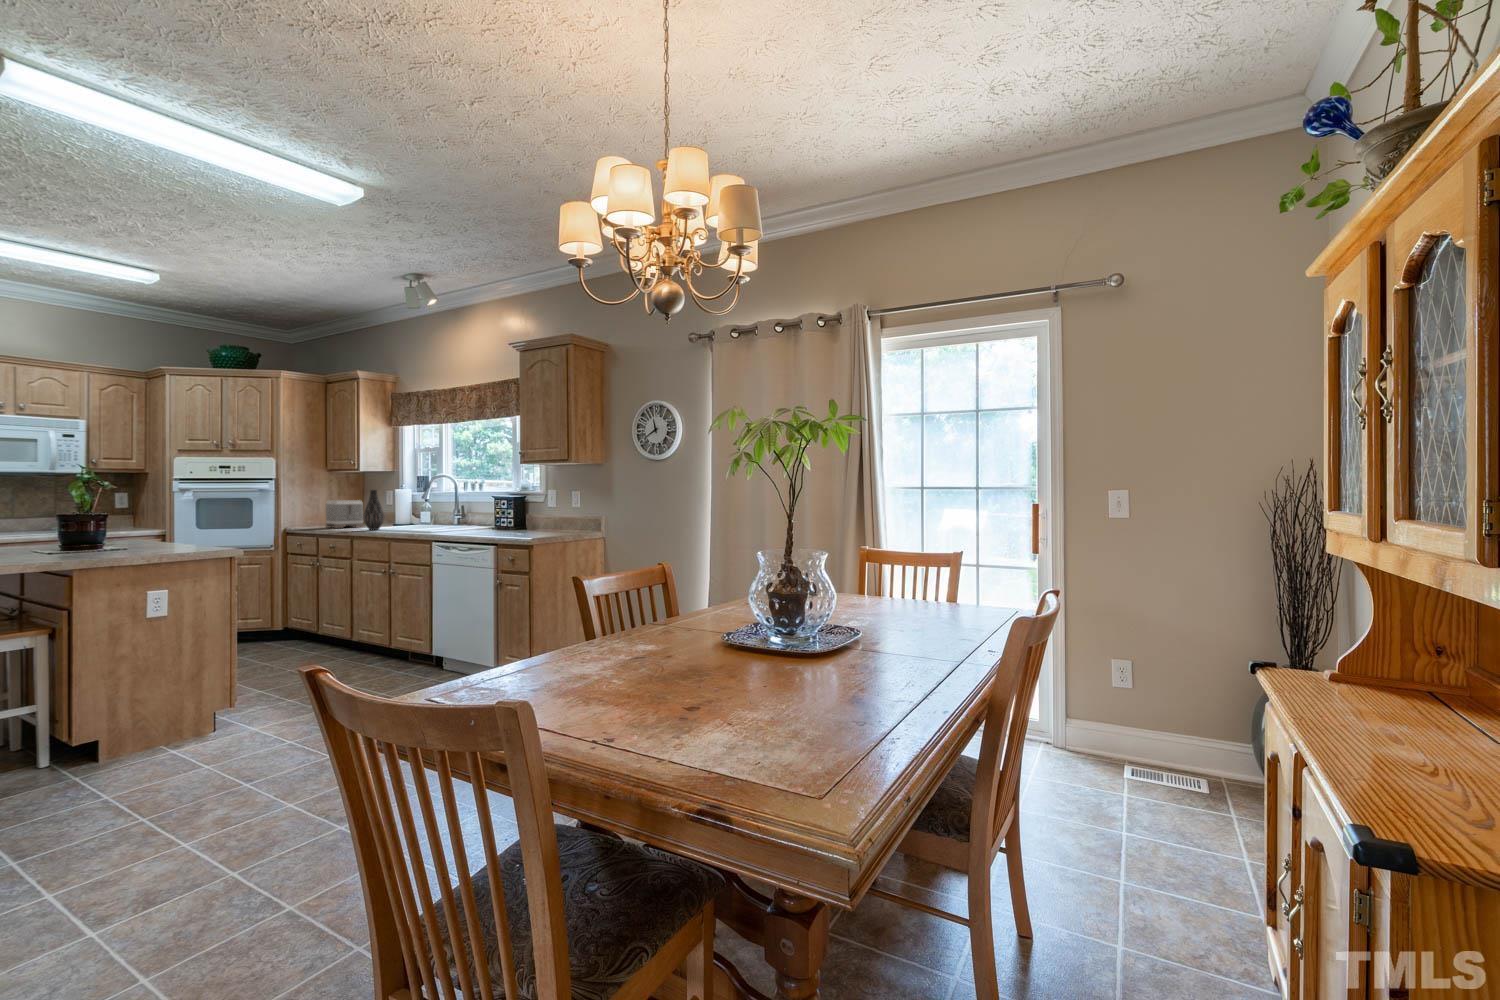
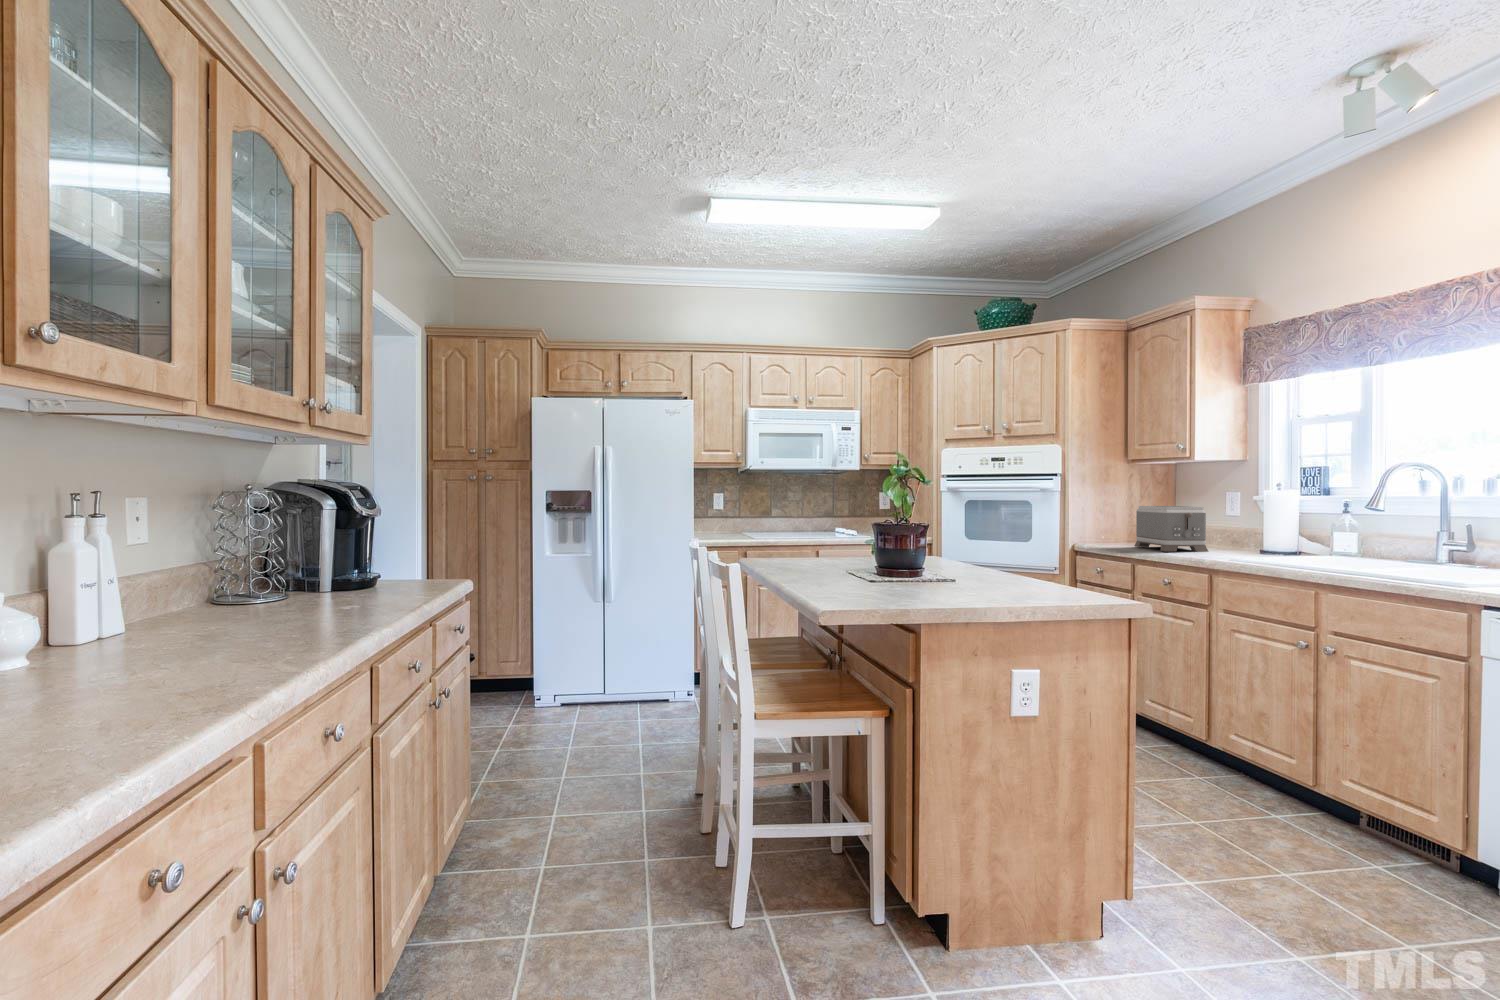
vase: present [364,490,384,530] -> none [1245,490,1285,564]

